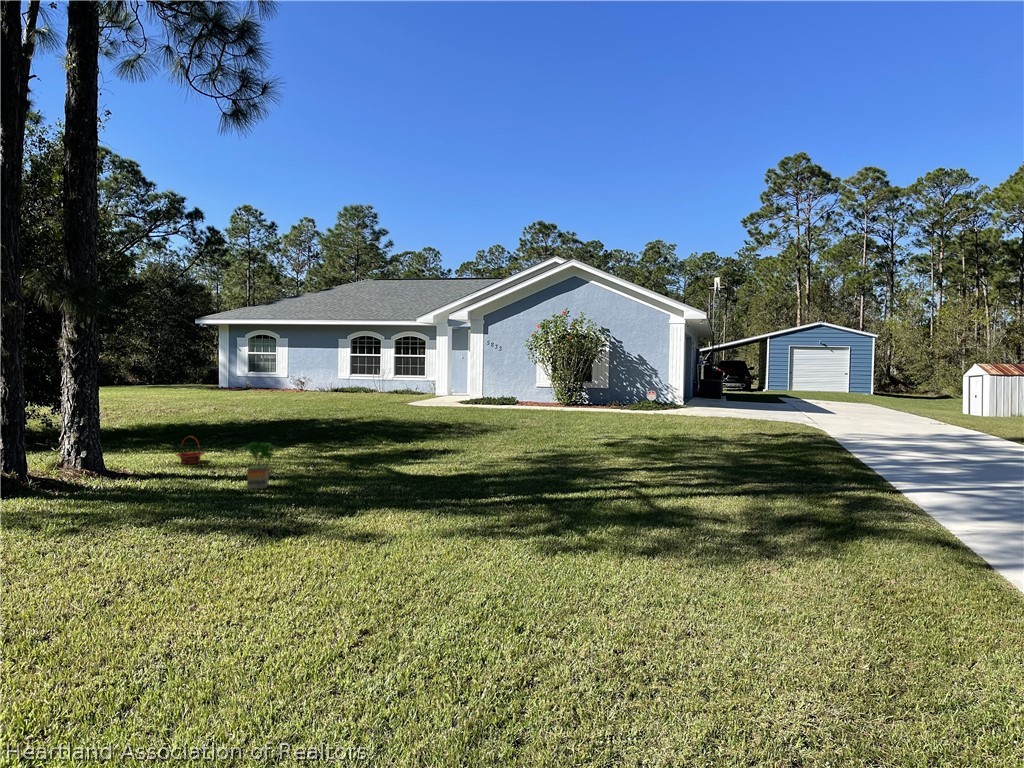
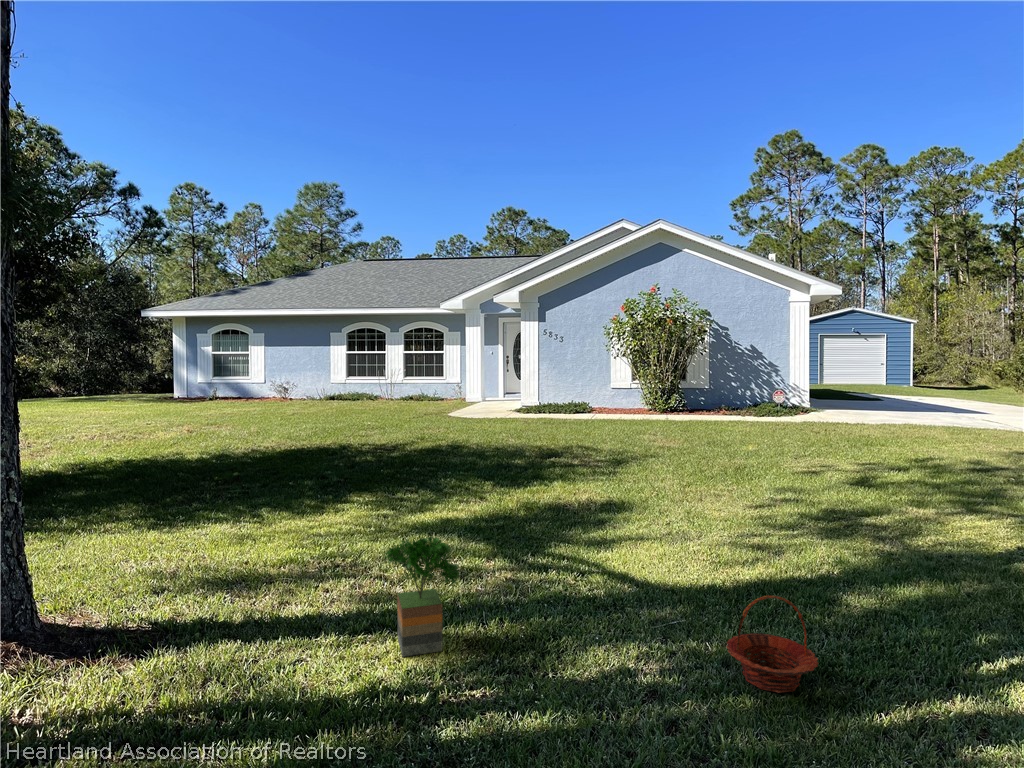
basket: present [176,437,205,464] -> present [727,595,818,693]

